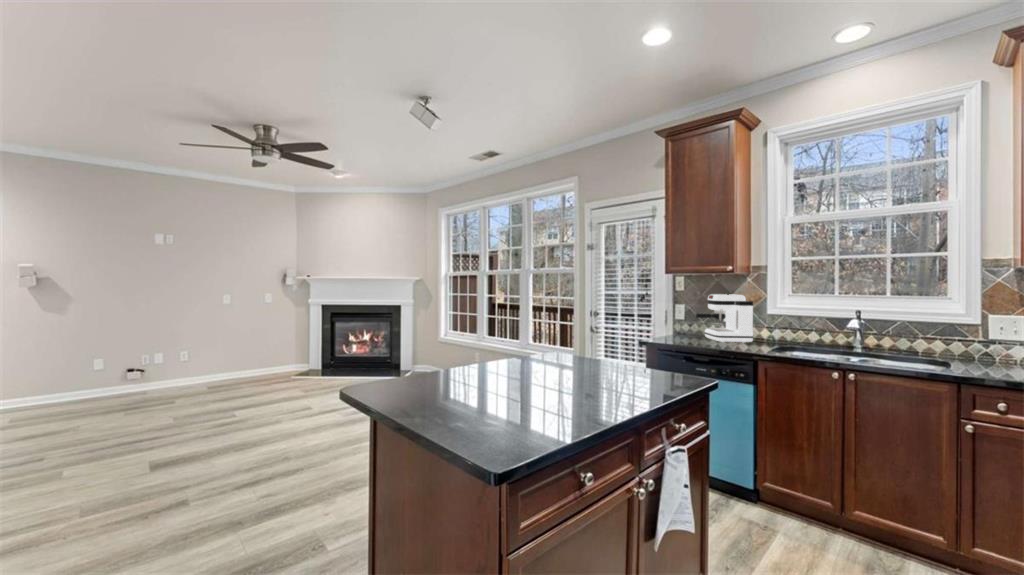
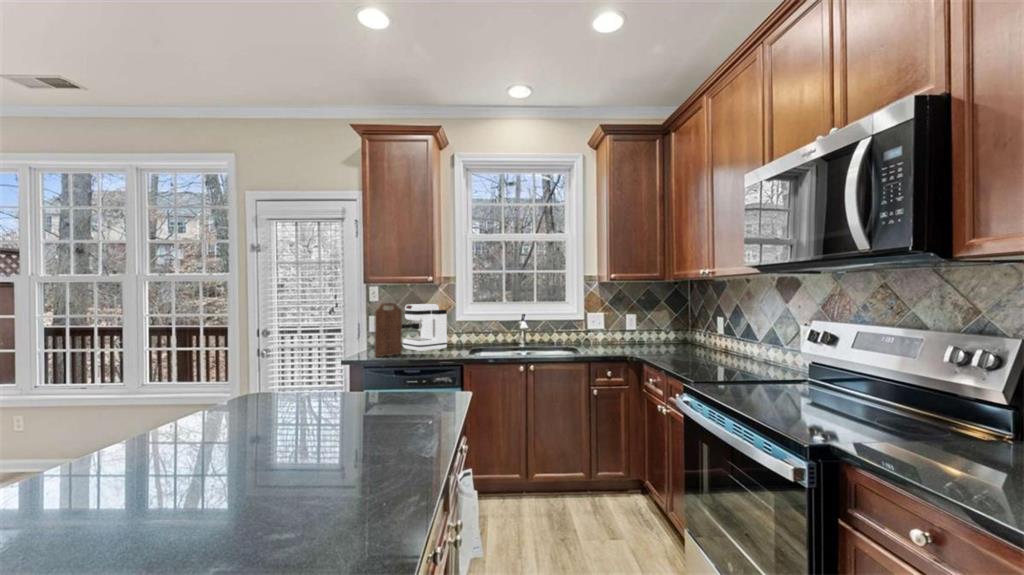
cutting board: none [668,292,698,342] -> present [374,303,402,357]

